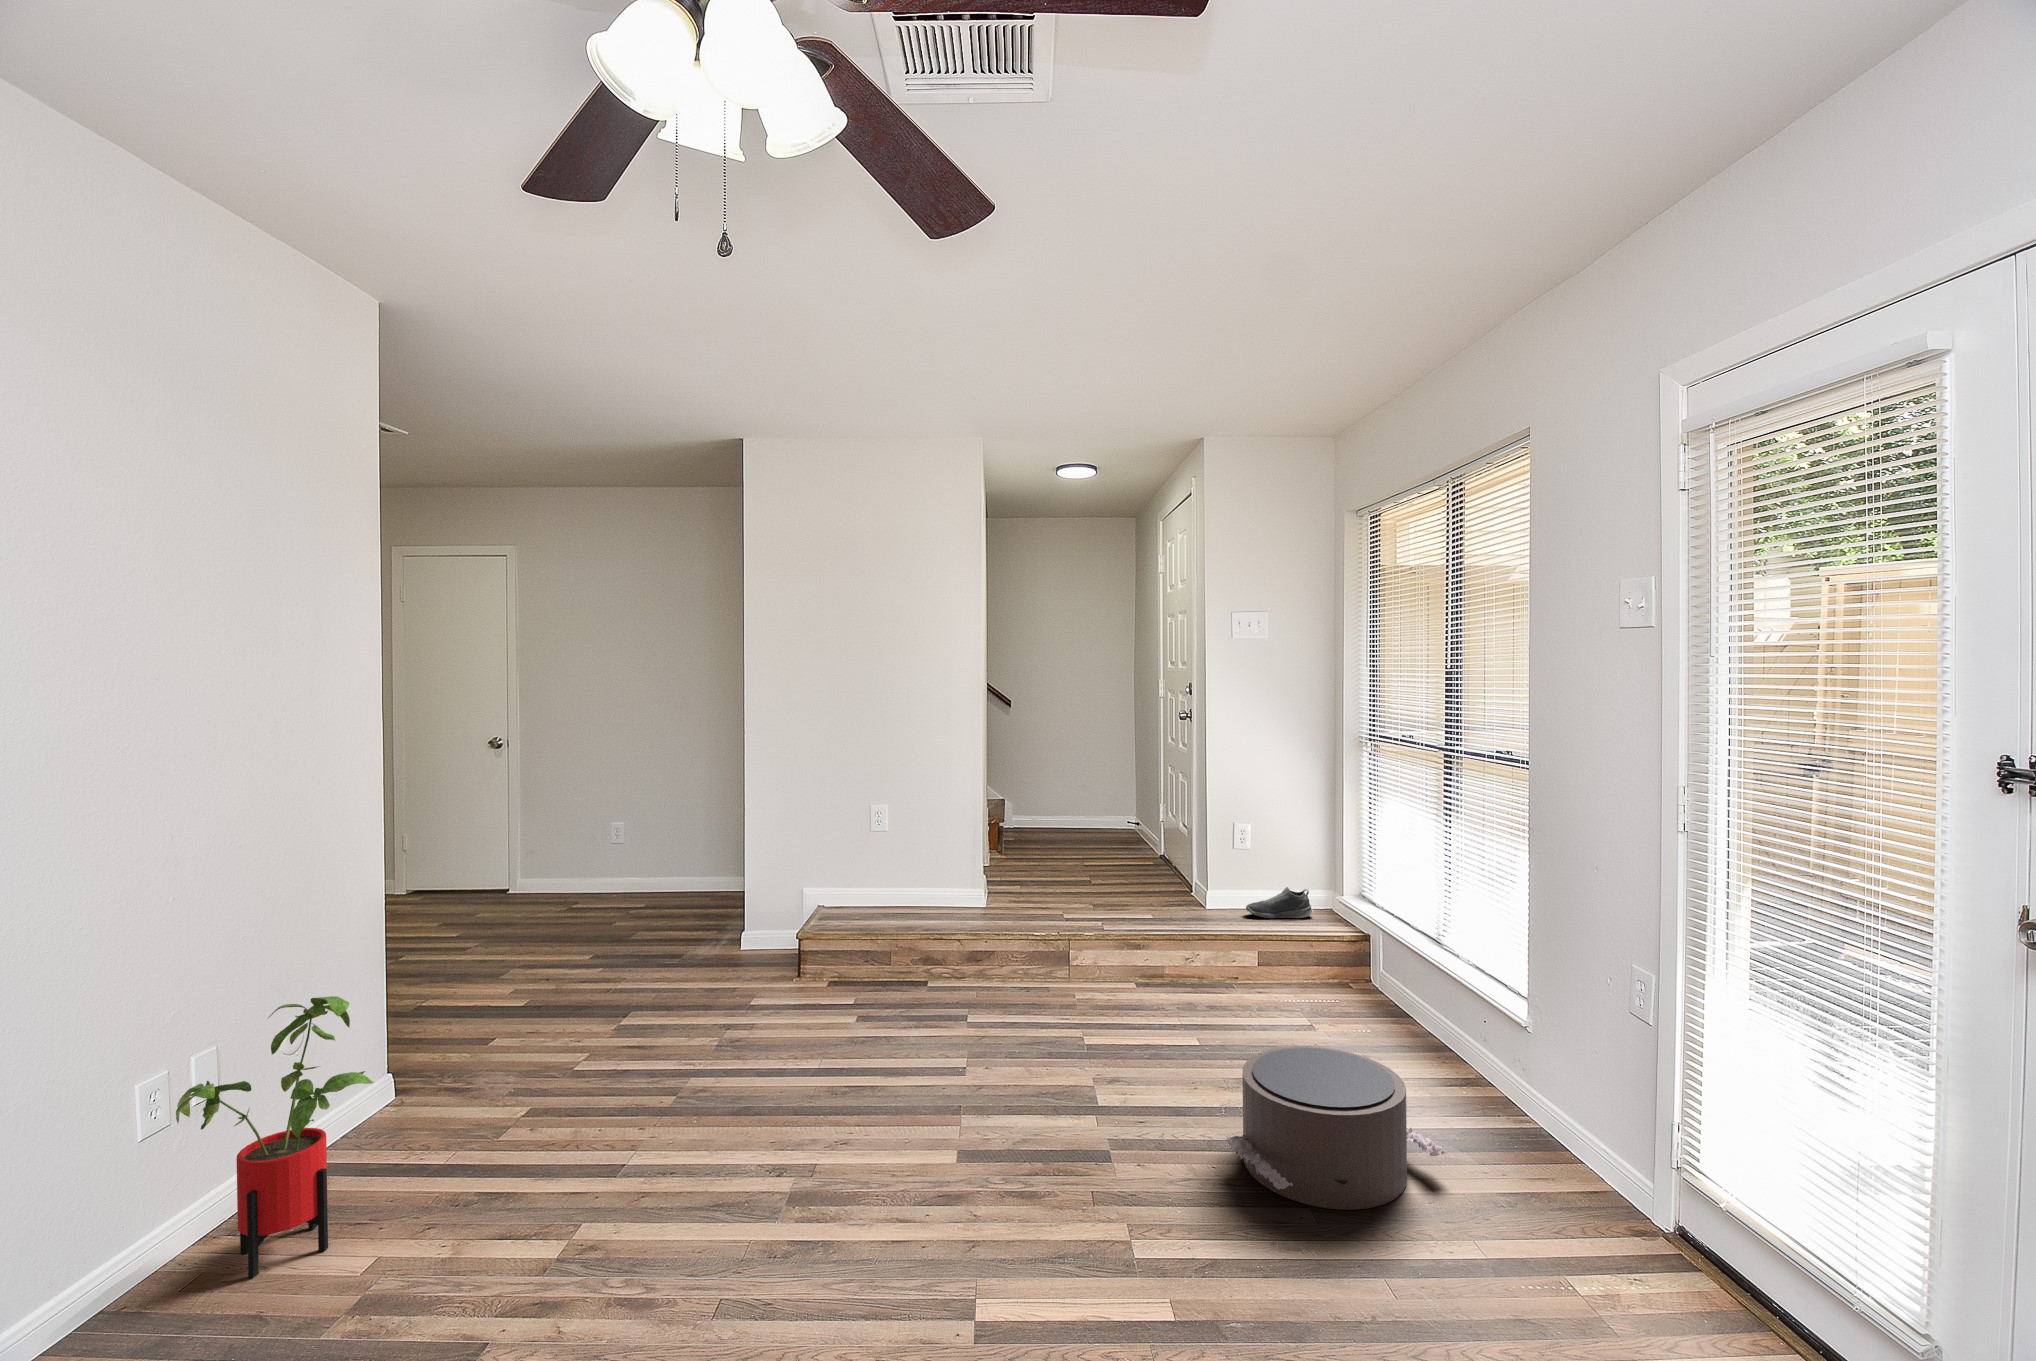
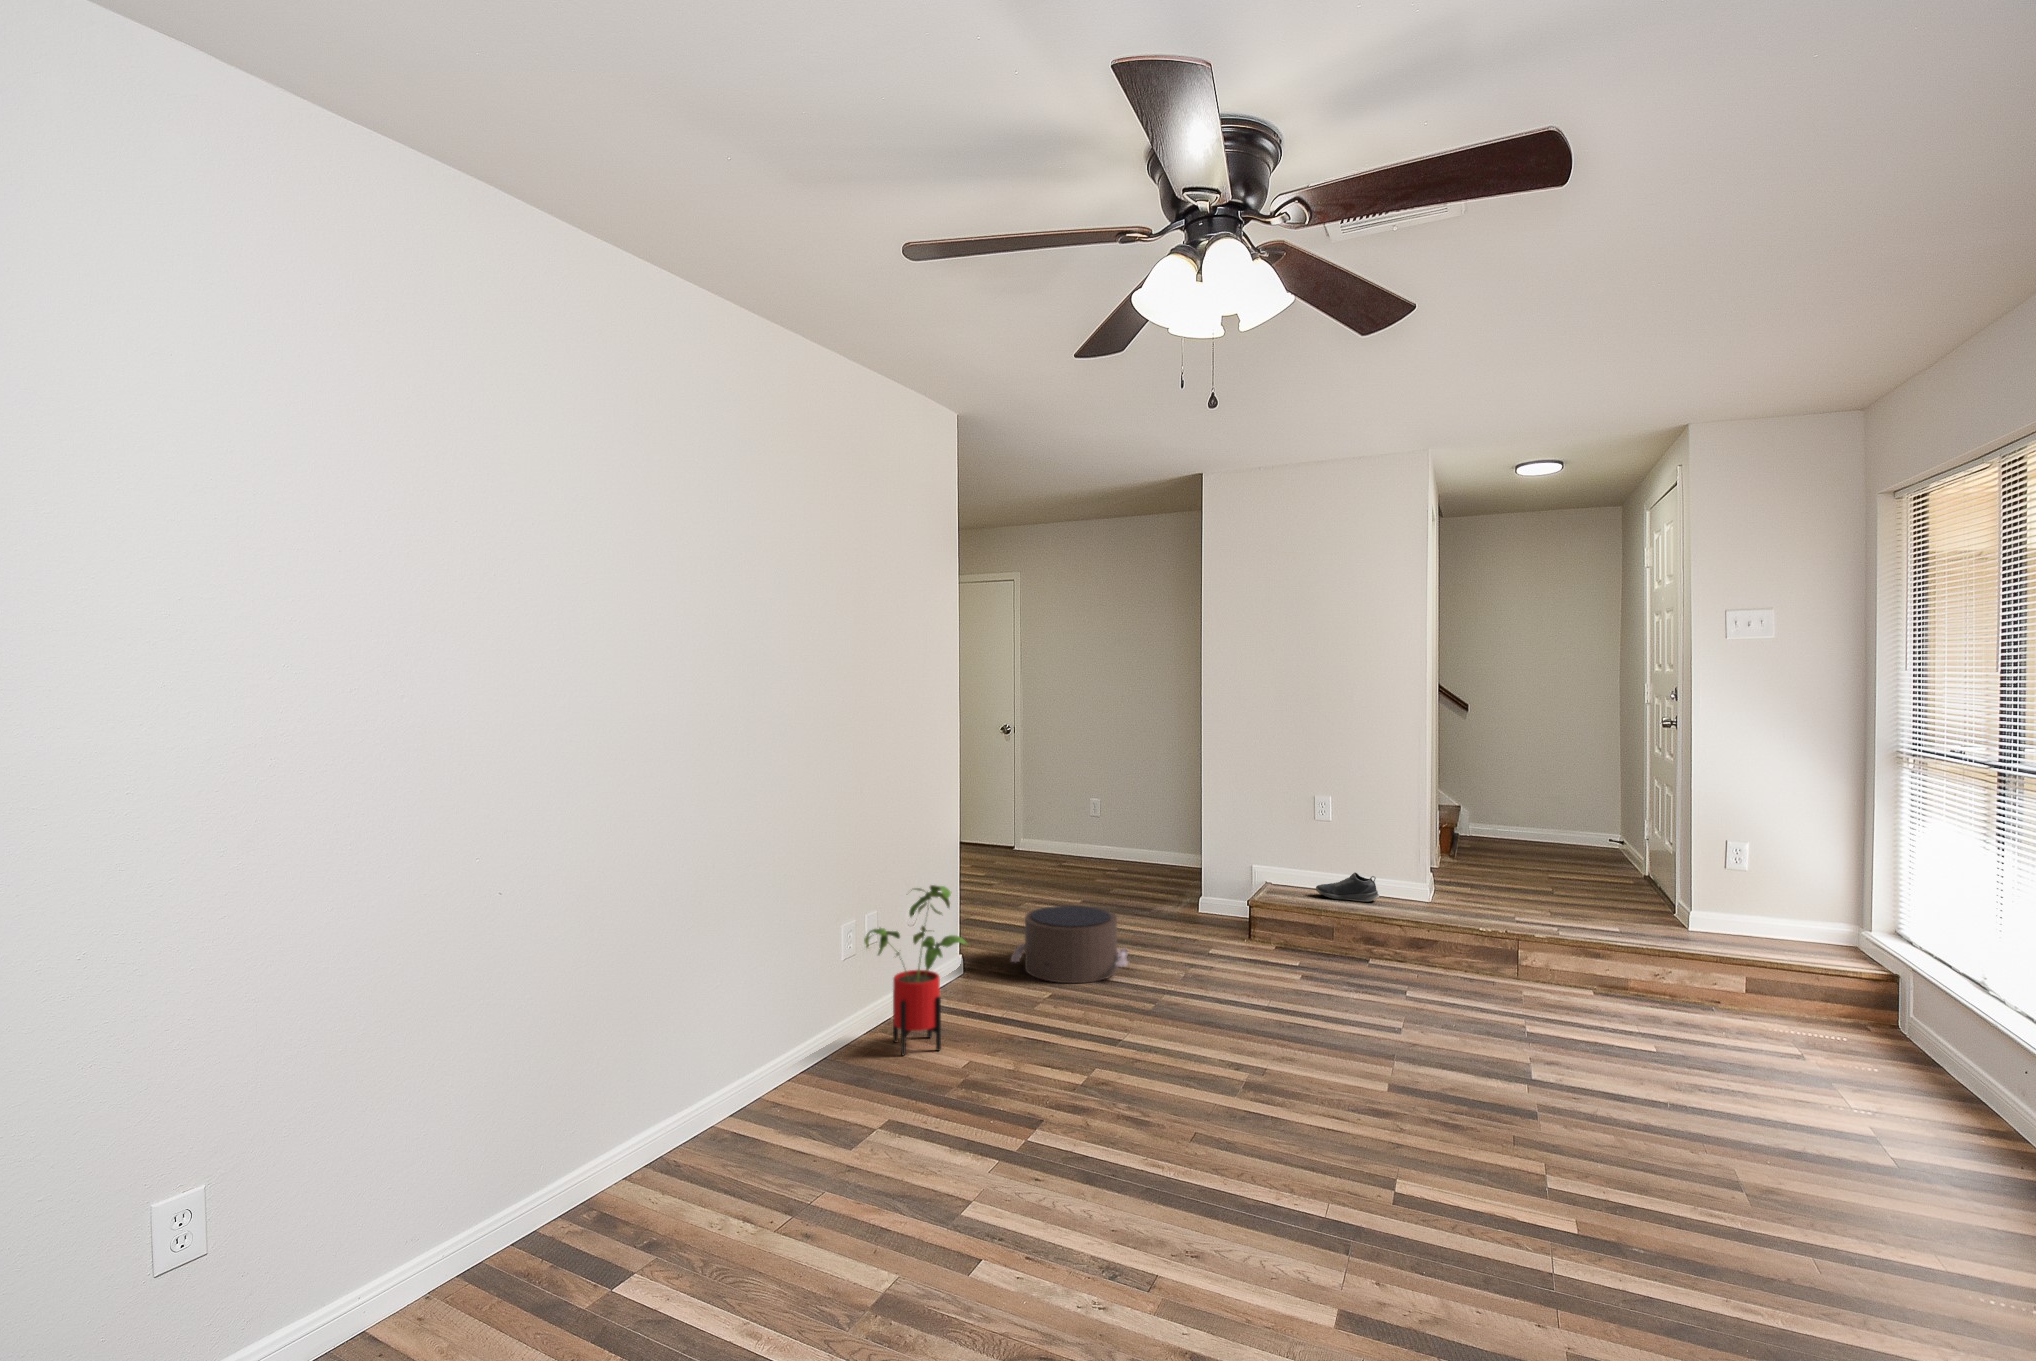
shoe: present [1246,887,1313,918] -> present [1316,872,1379,902]
pouf: present [1226,1047,1447,1210] -> present [1011,906,1128,983]

